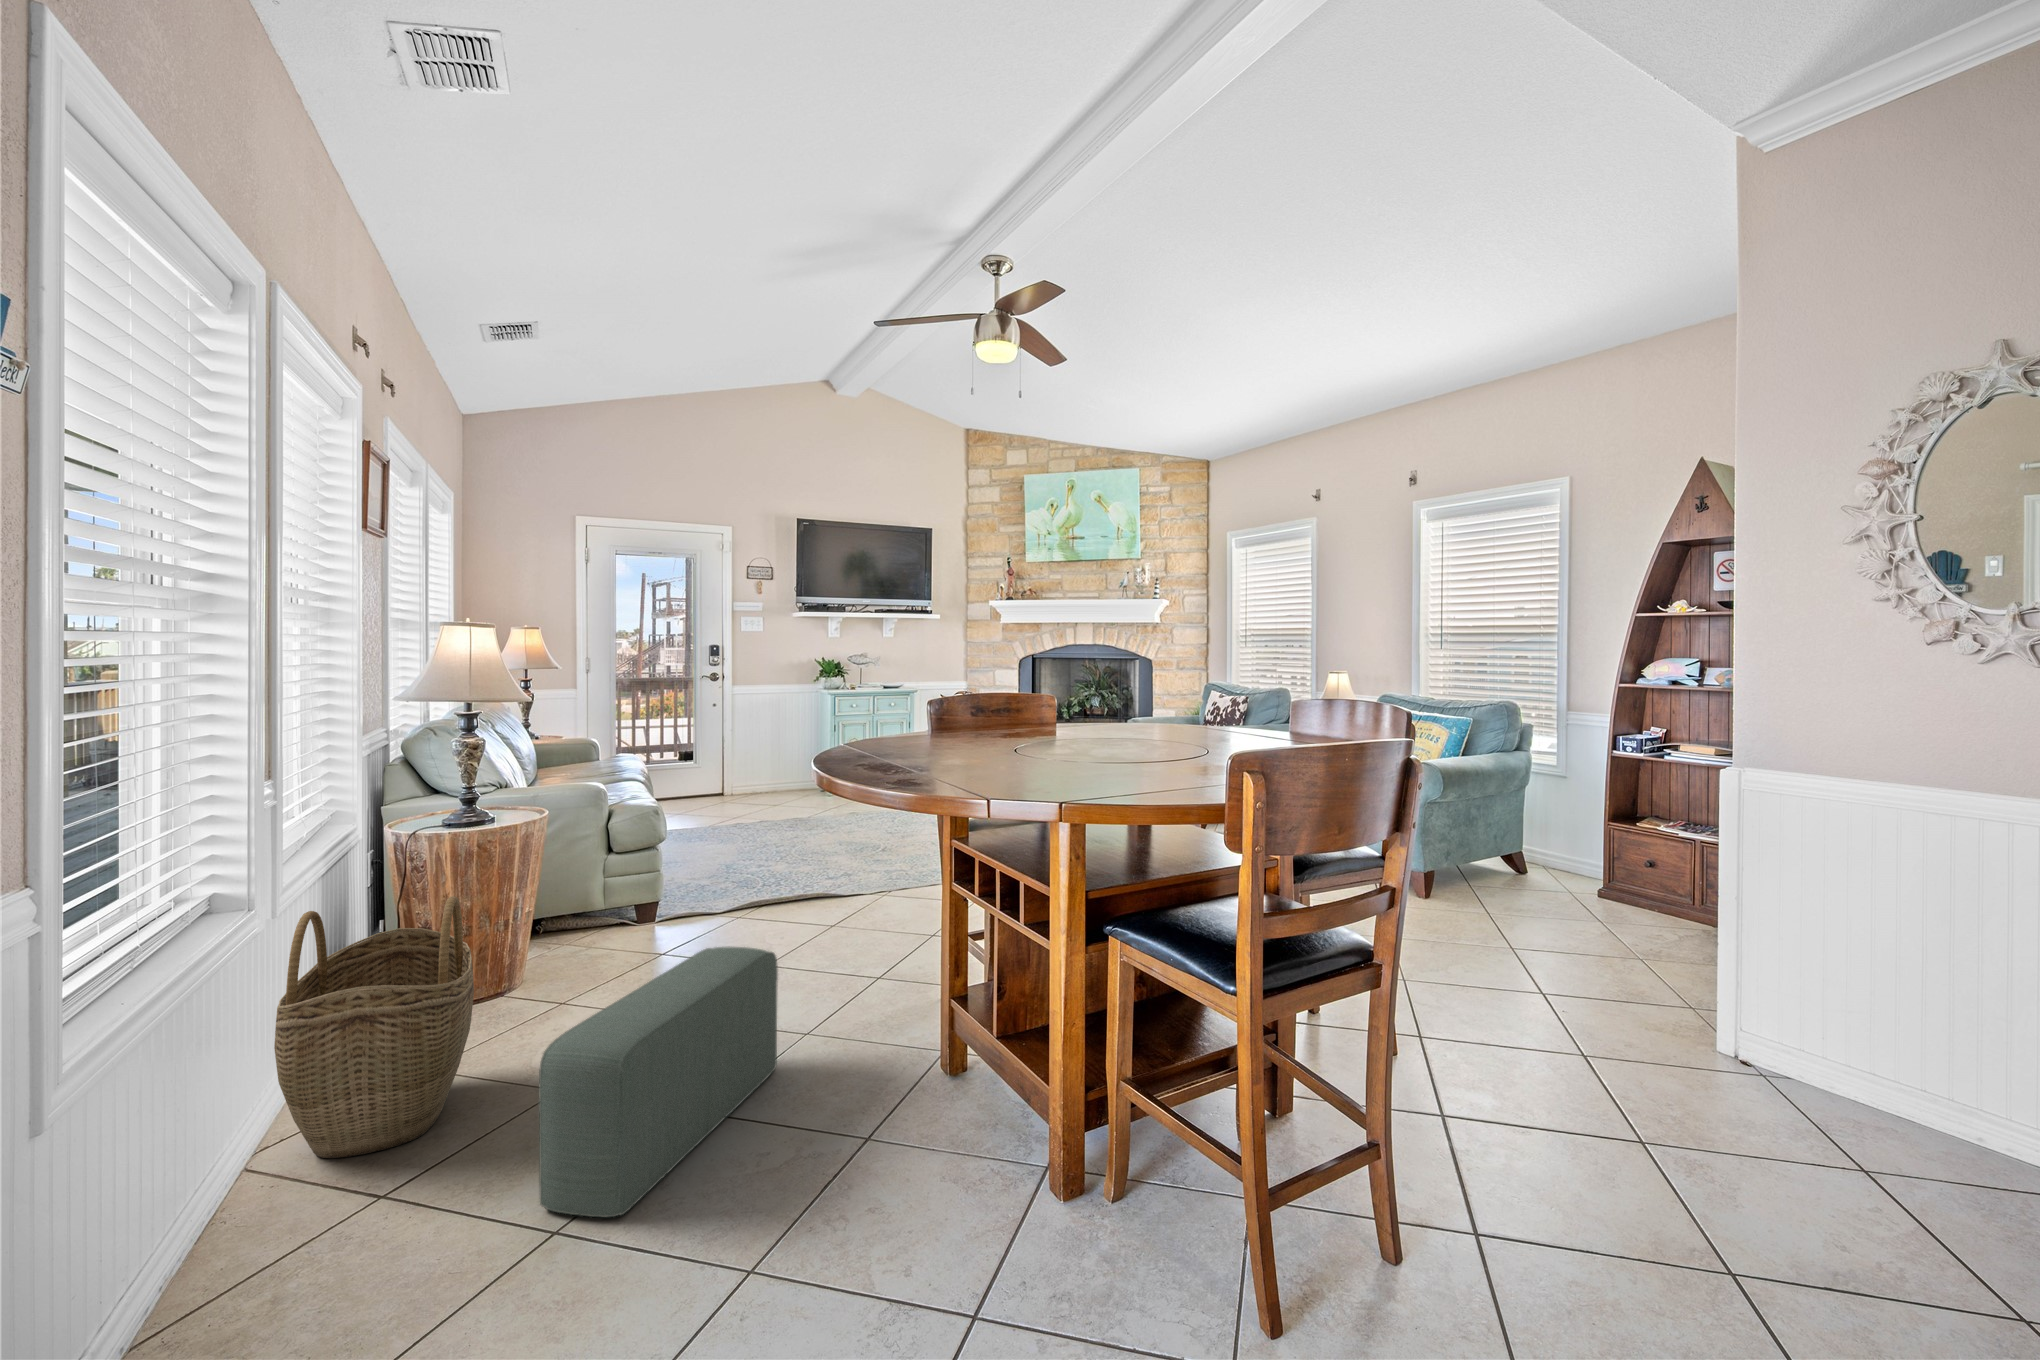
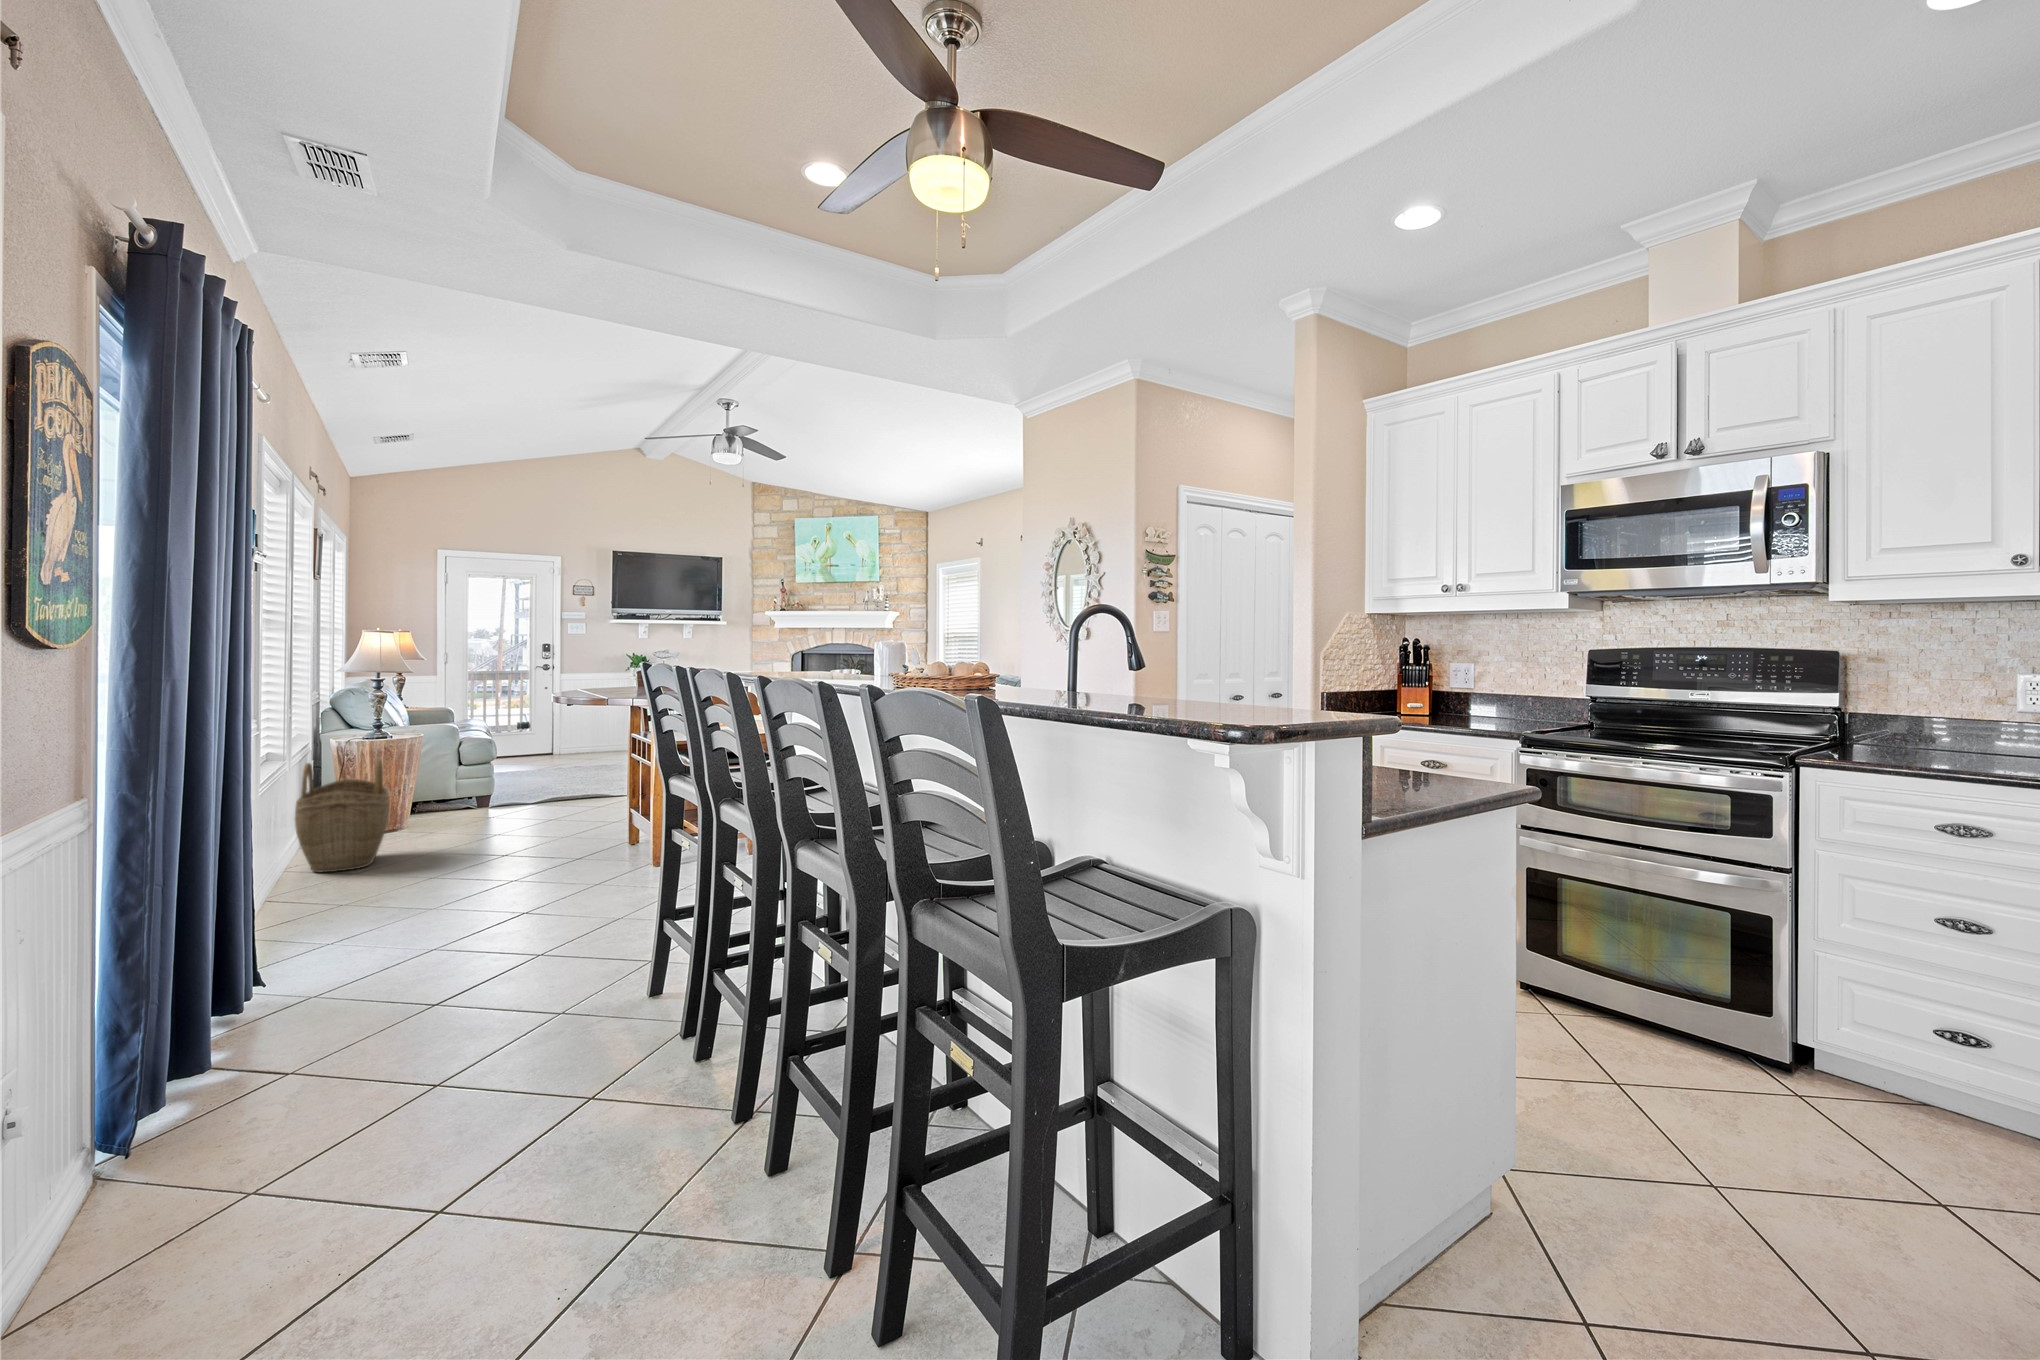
pouf: present [539,947,778,1217] -> none [427,787,550,880]

